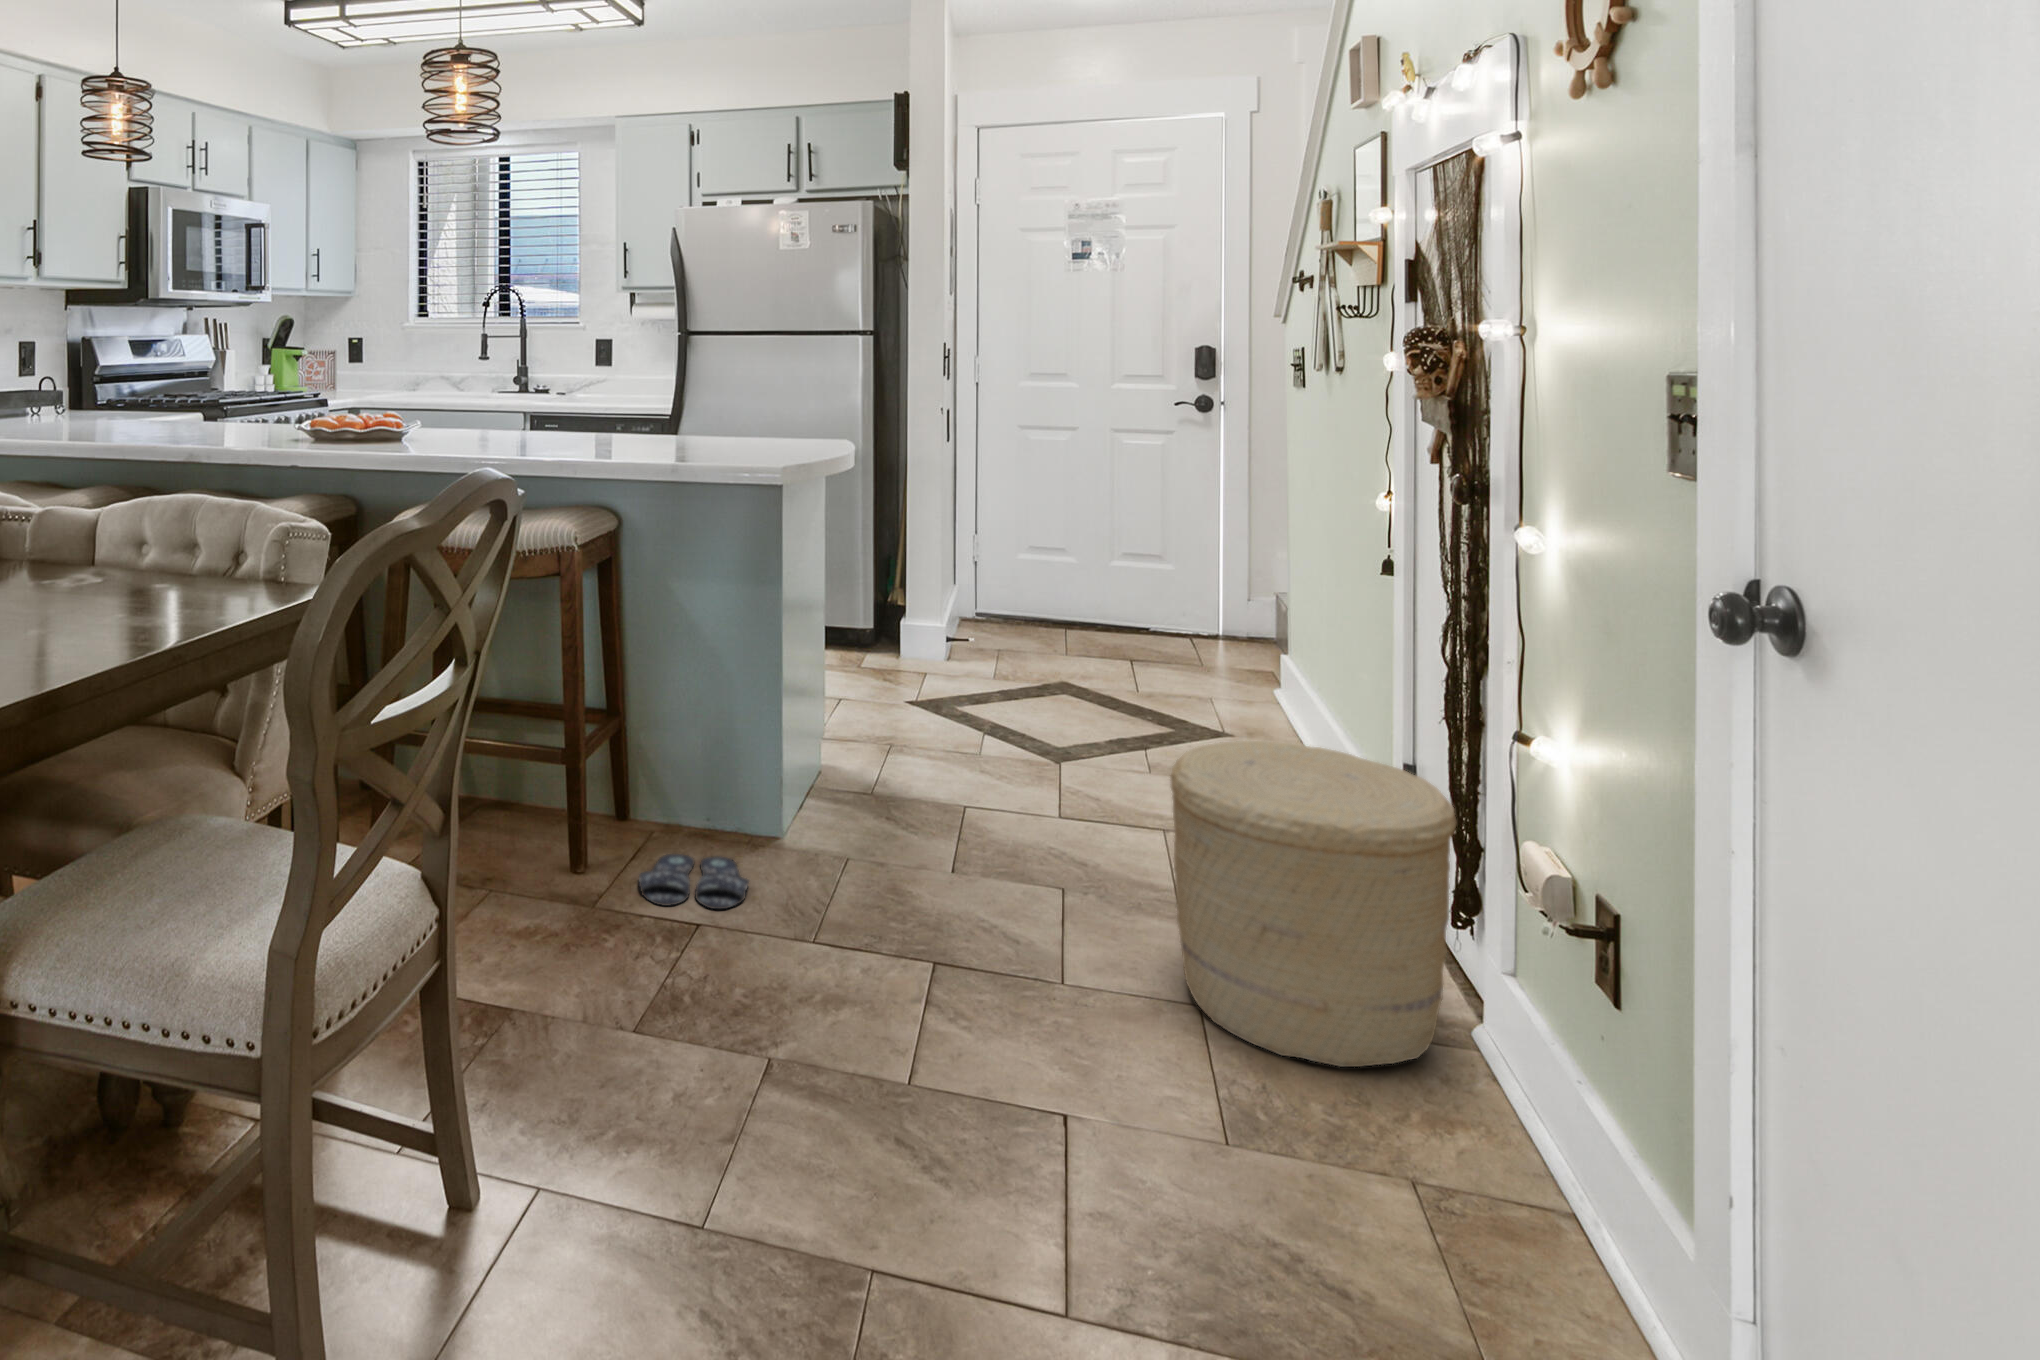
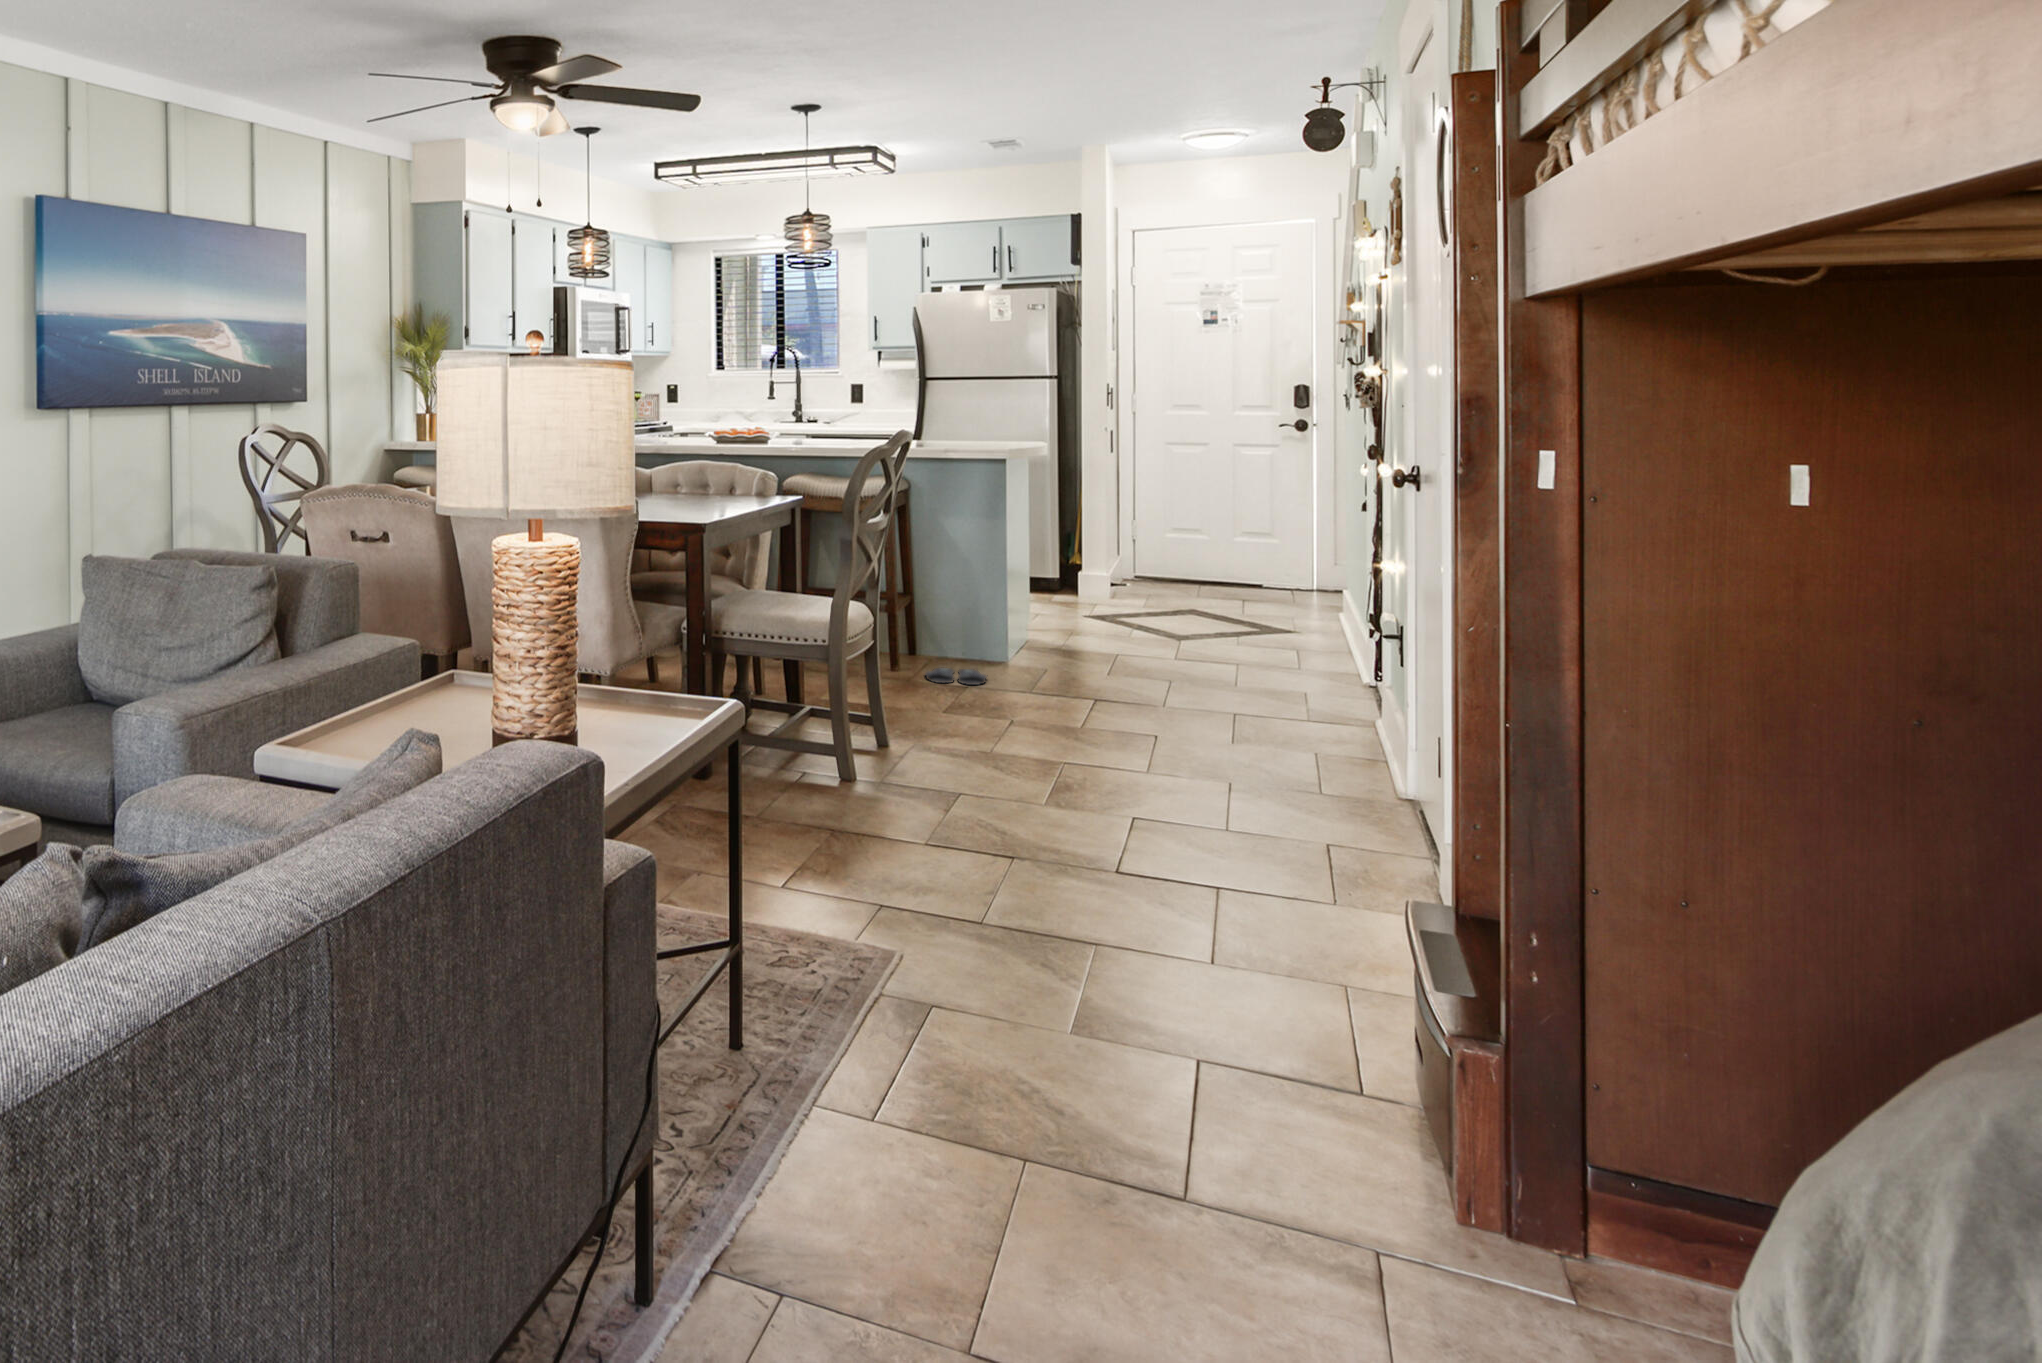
woven basket: present [1171,741,1457,1067] -> none [1217,591,1364,736]

